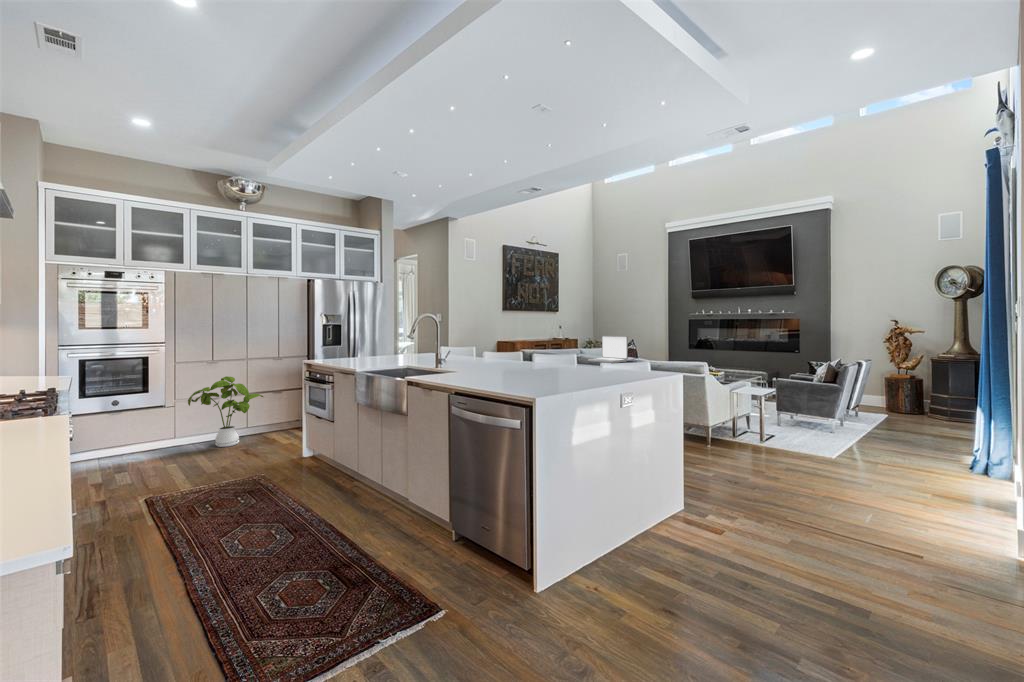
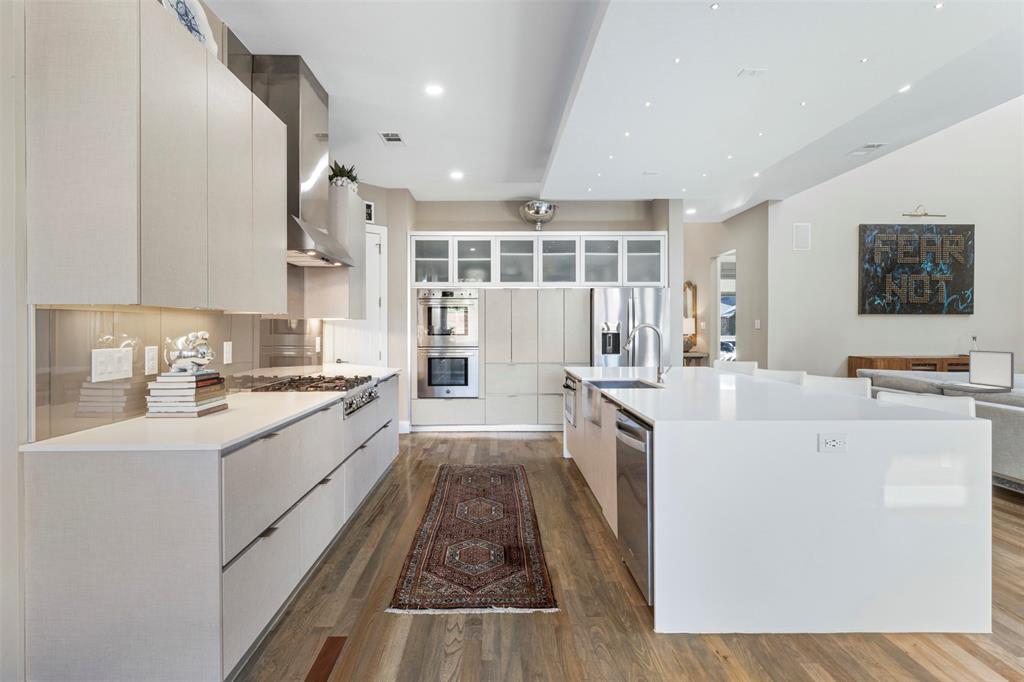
house plant: present [188,376,263,447] -> none [489,377,546,438]

